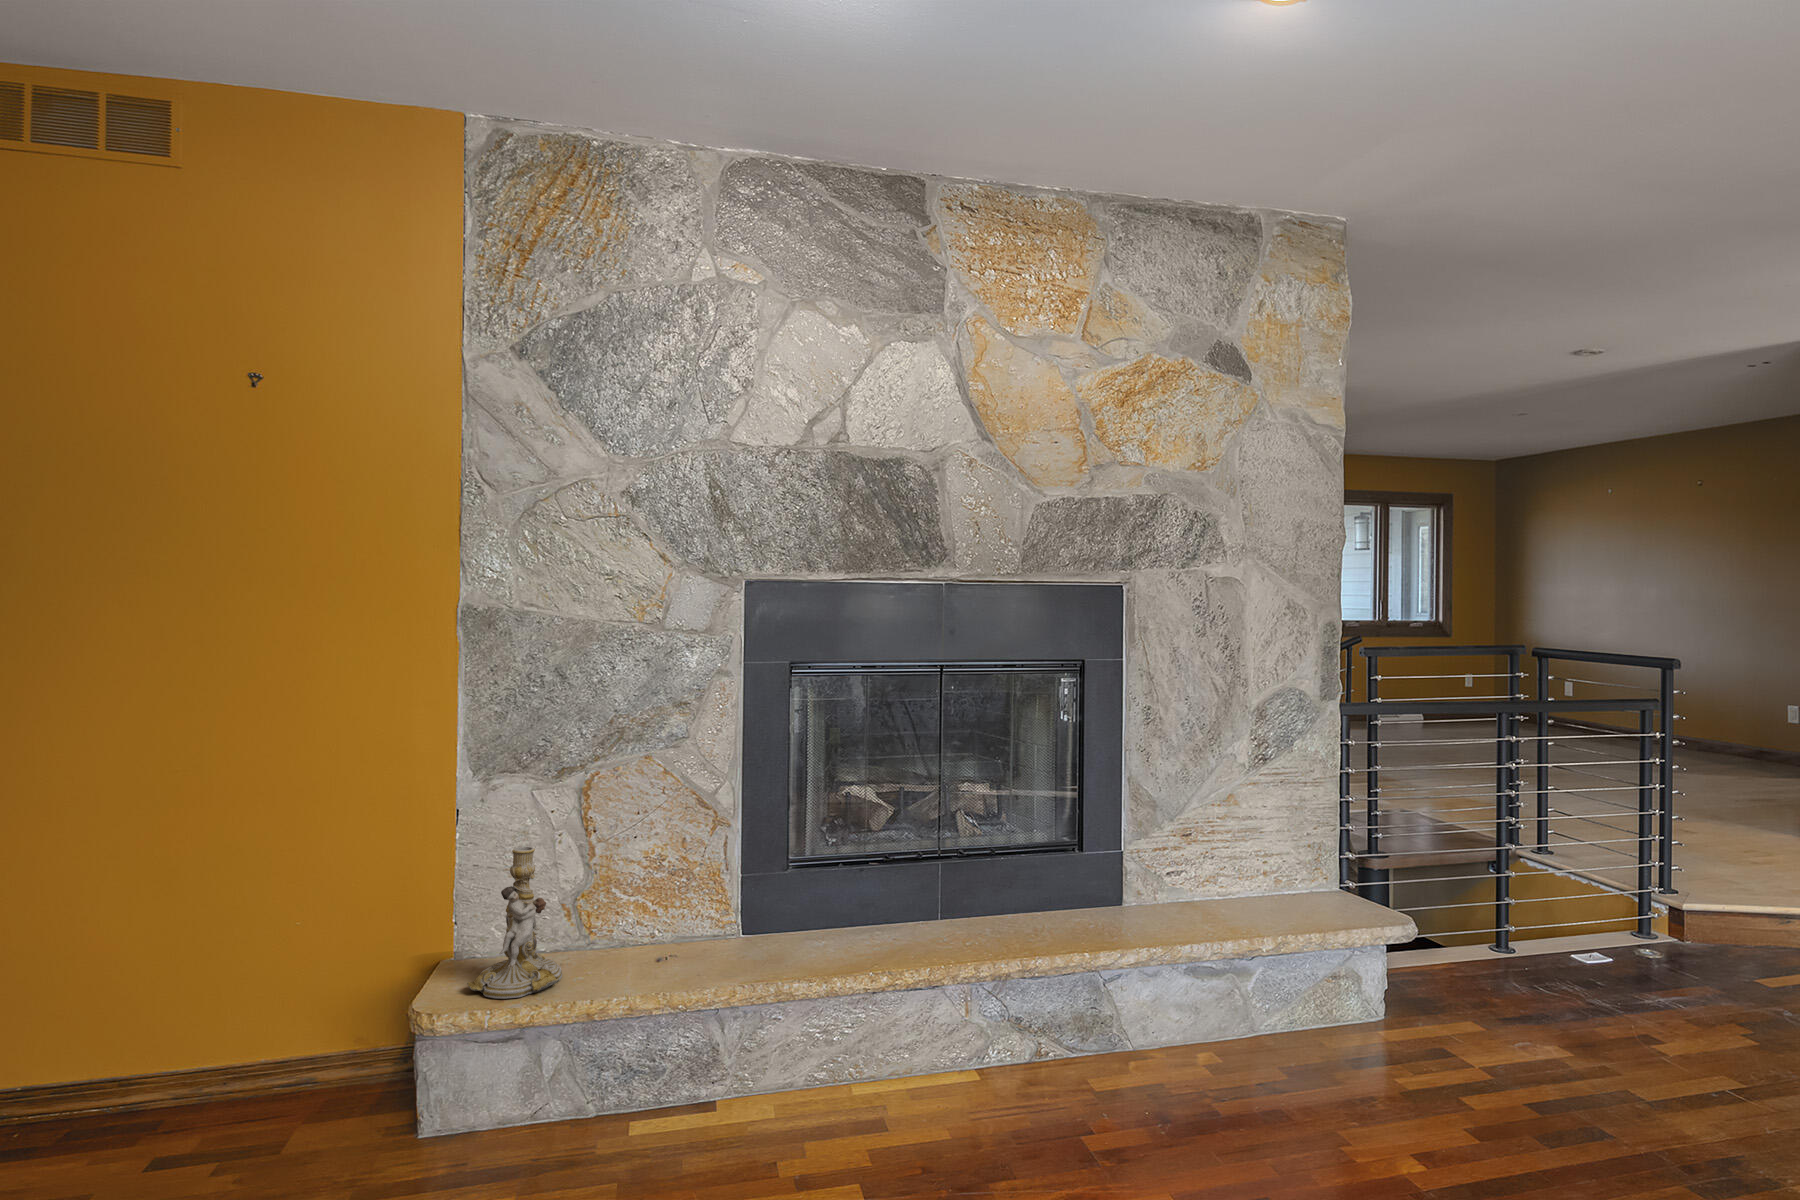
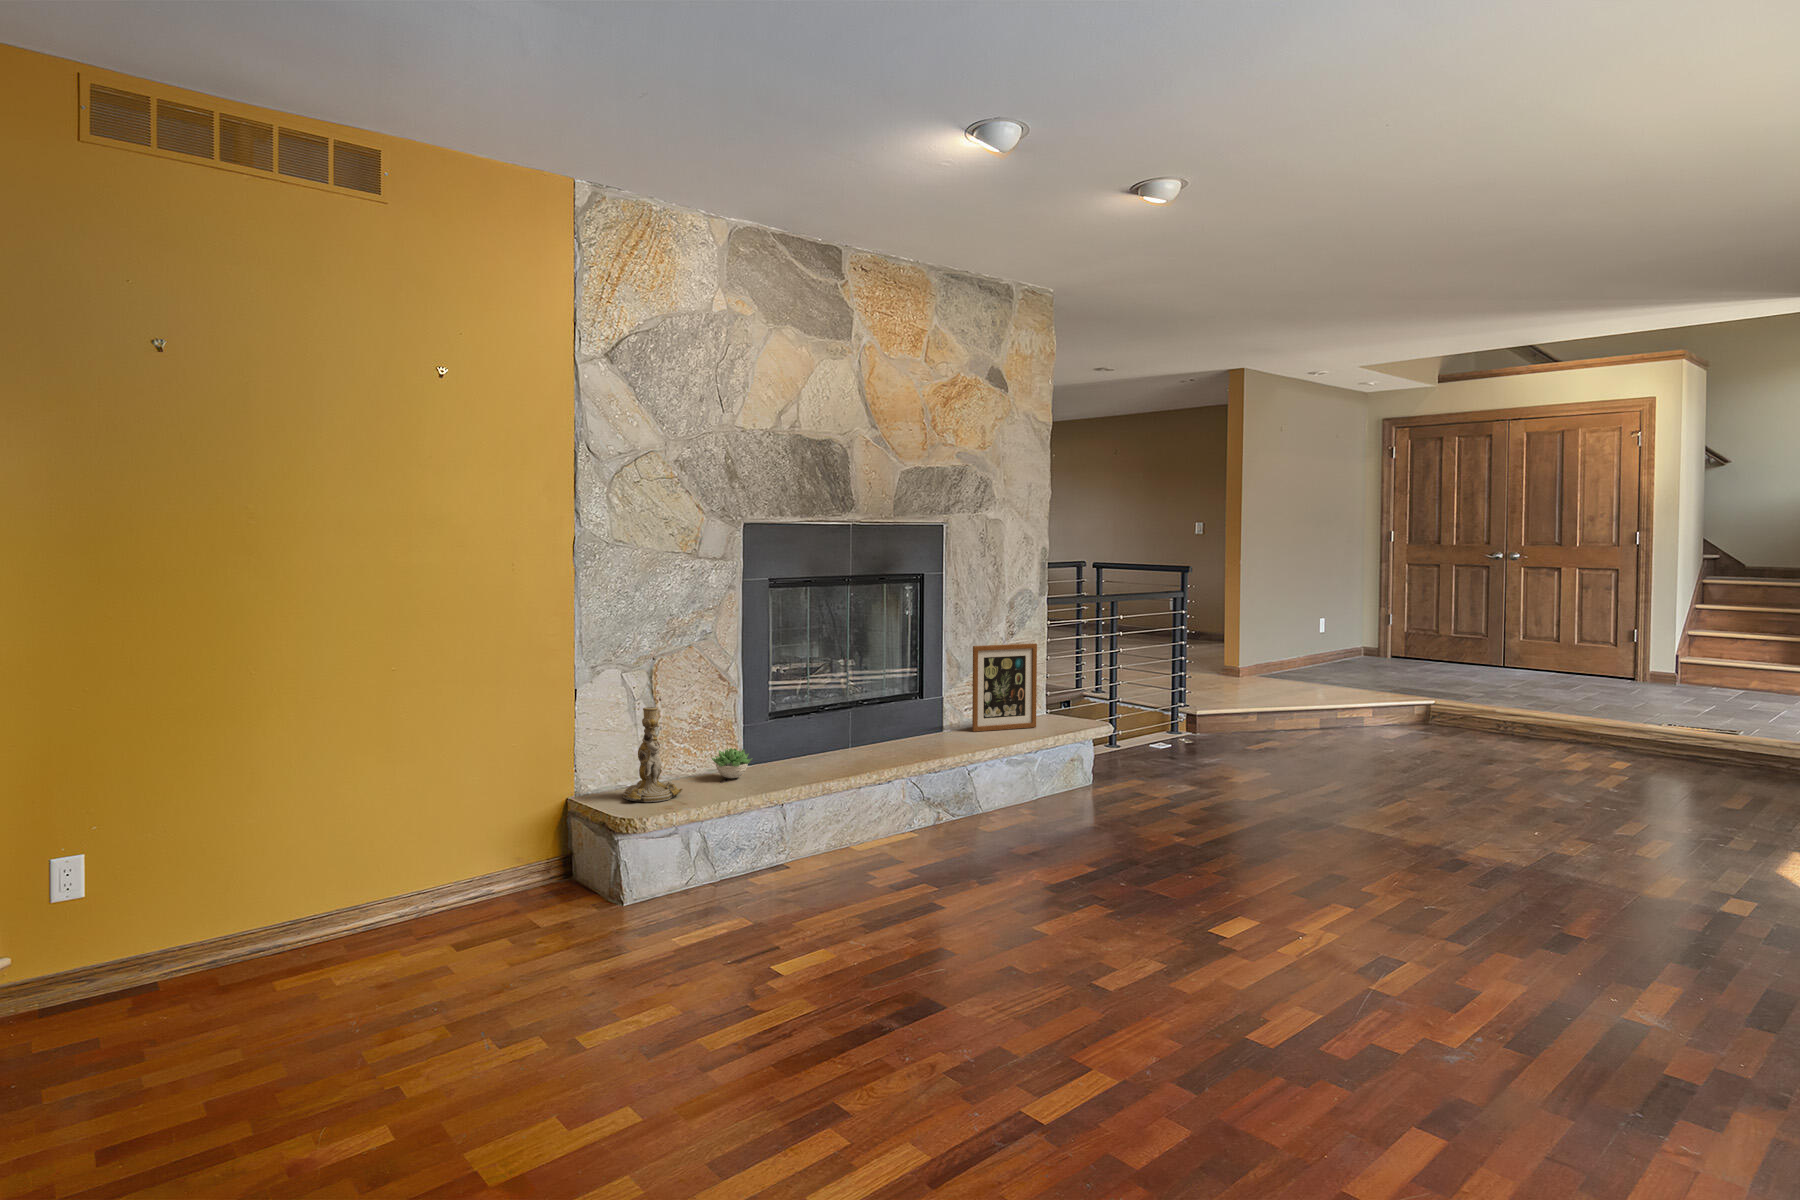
picture frame: none [1165,776,1287,923] -> present [972,643,1037,732]
succulent plant: none [646,914,710,964] -> present [712,748,752,778]

